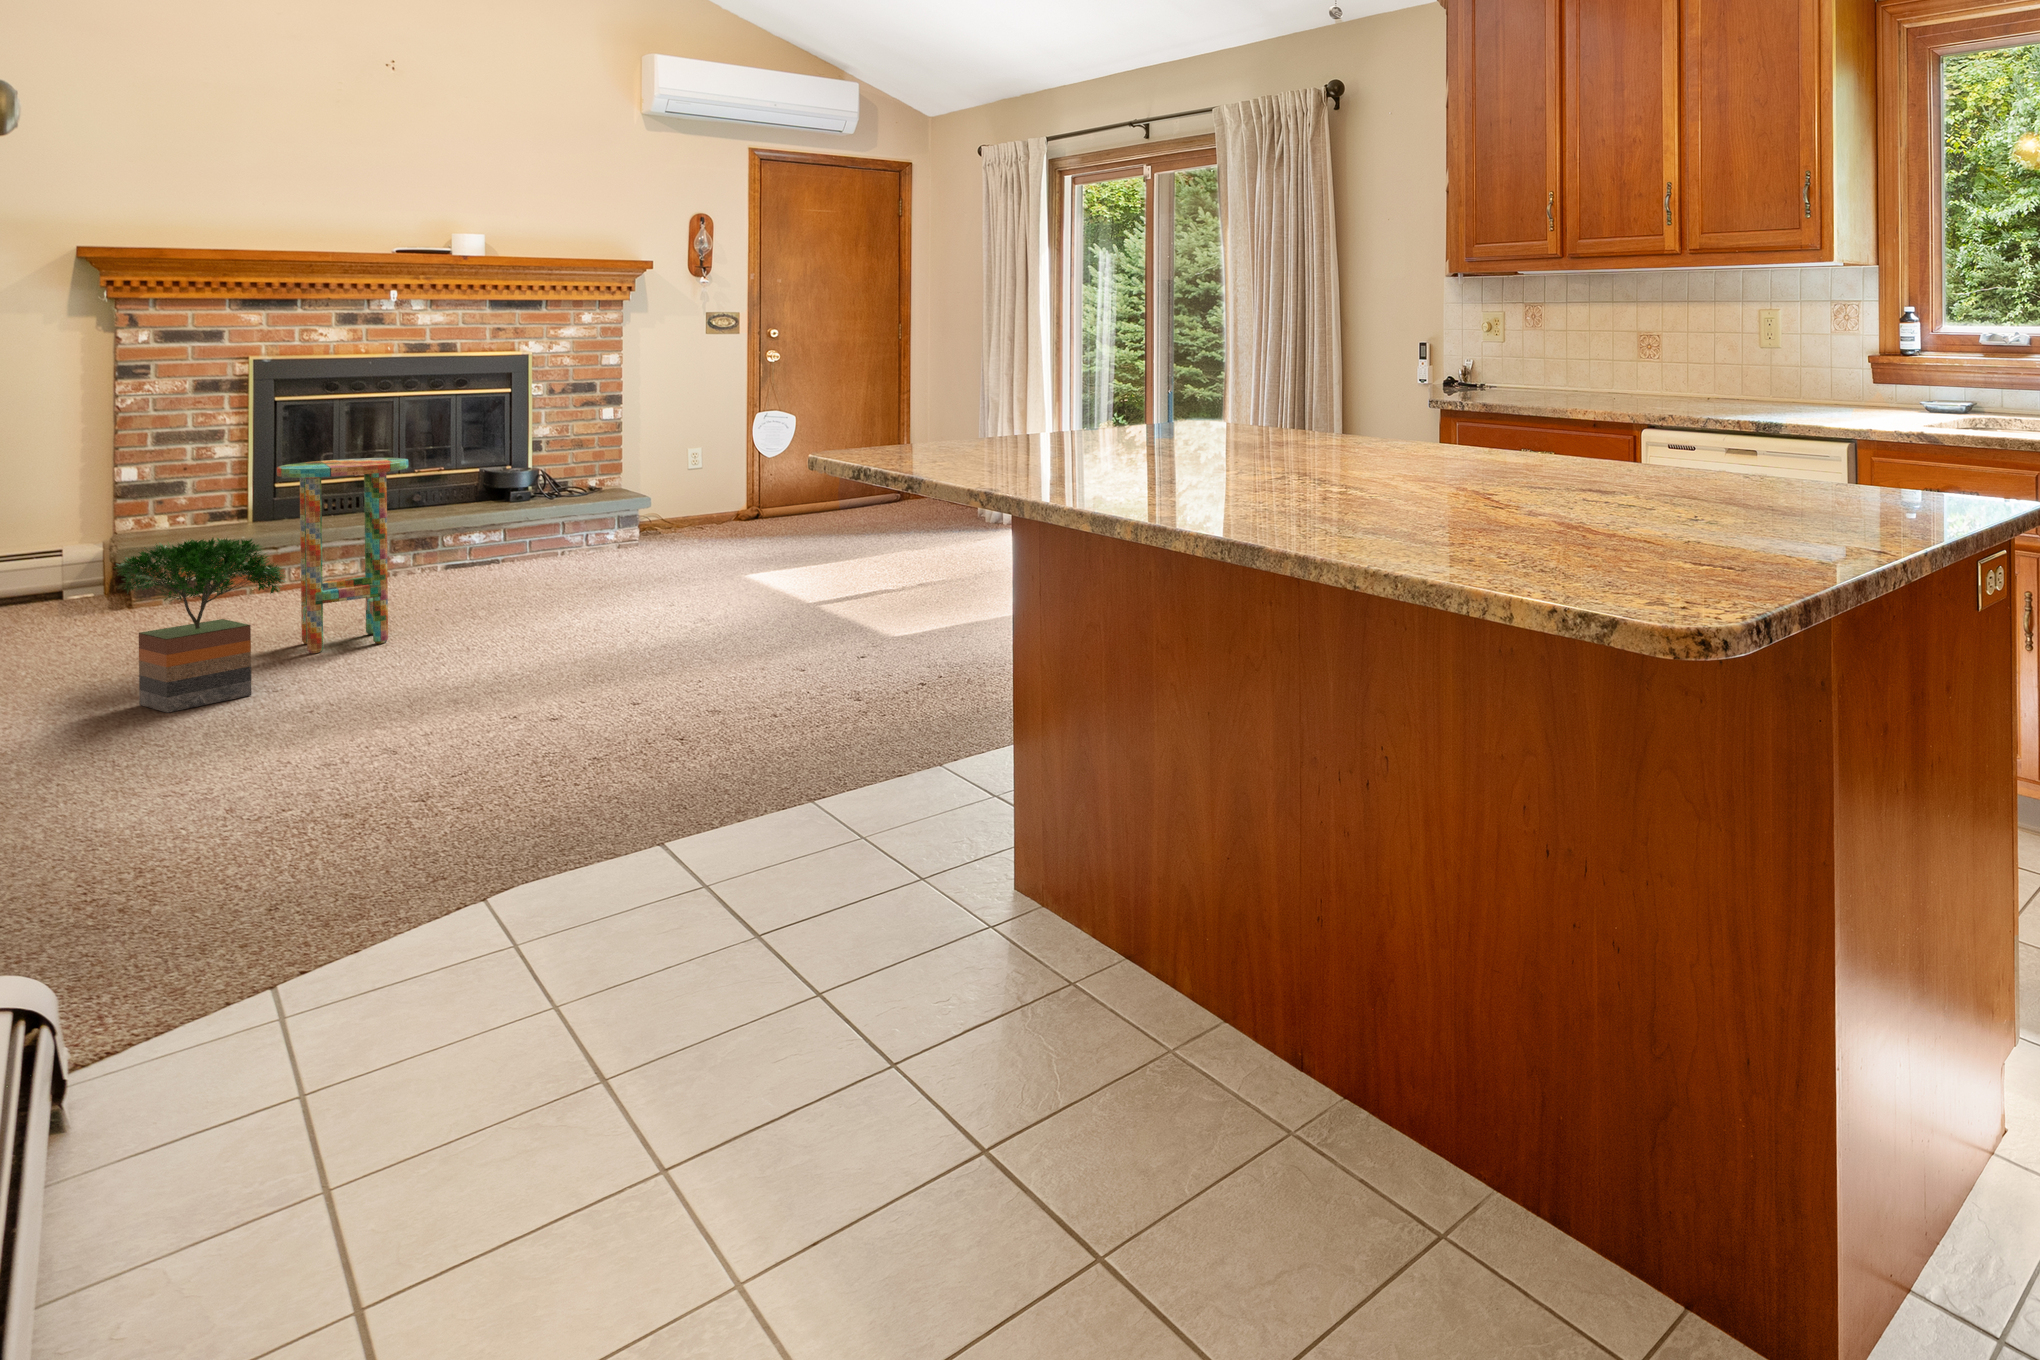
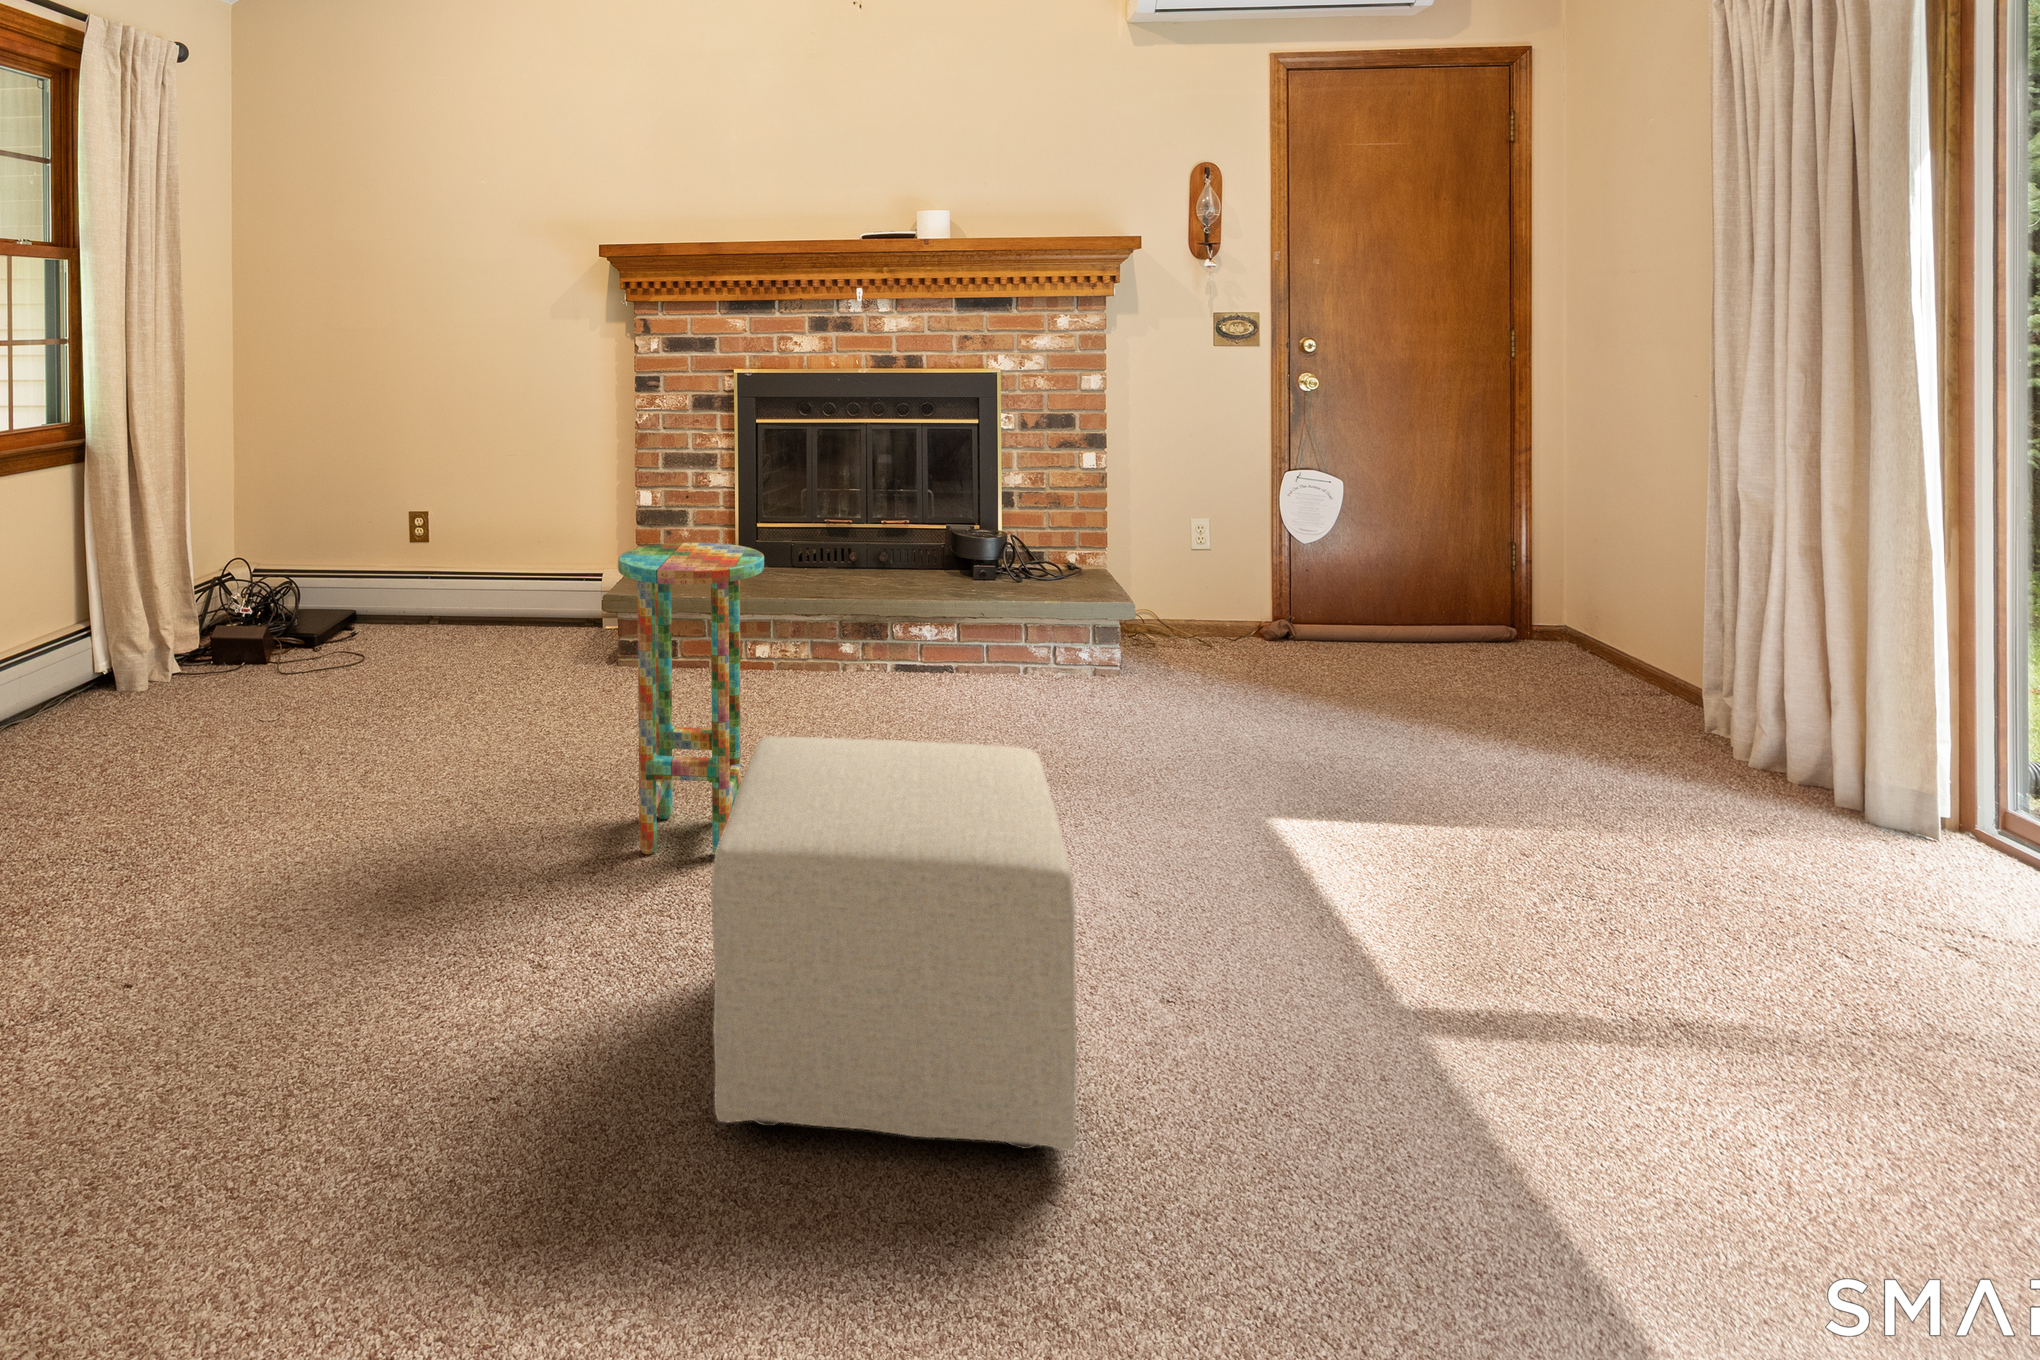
ottoman: none [453,517,671,677] -> present [711,736,1077,1150]
potted tree: present [116,538,285,713] -> none [356,682,541,983]

